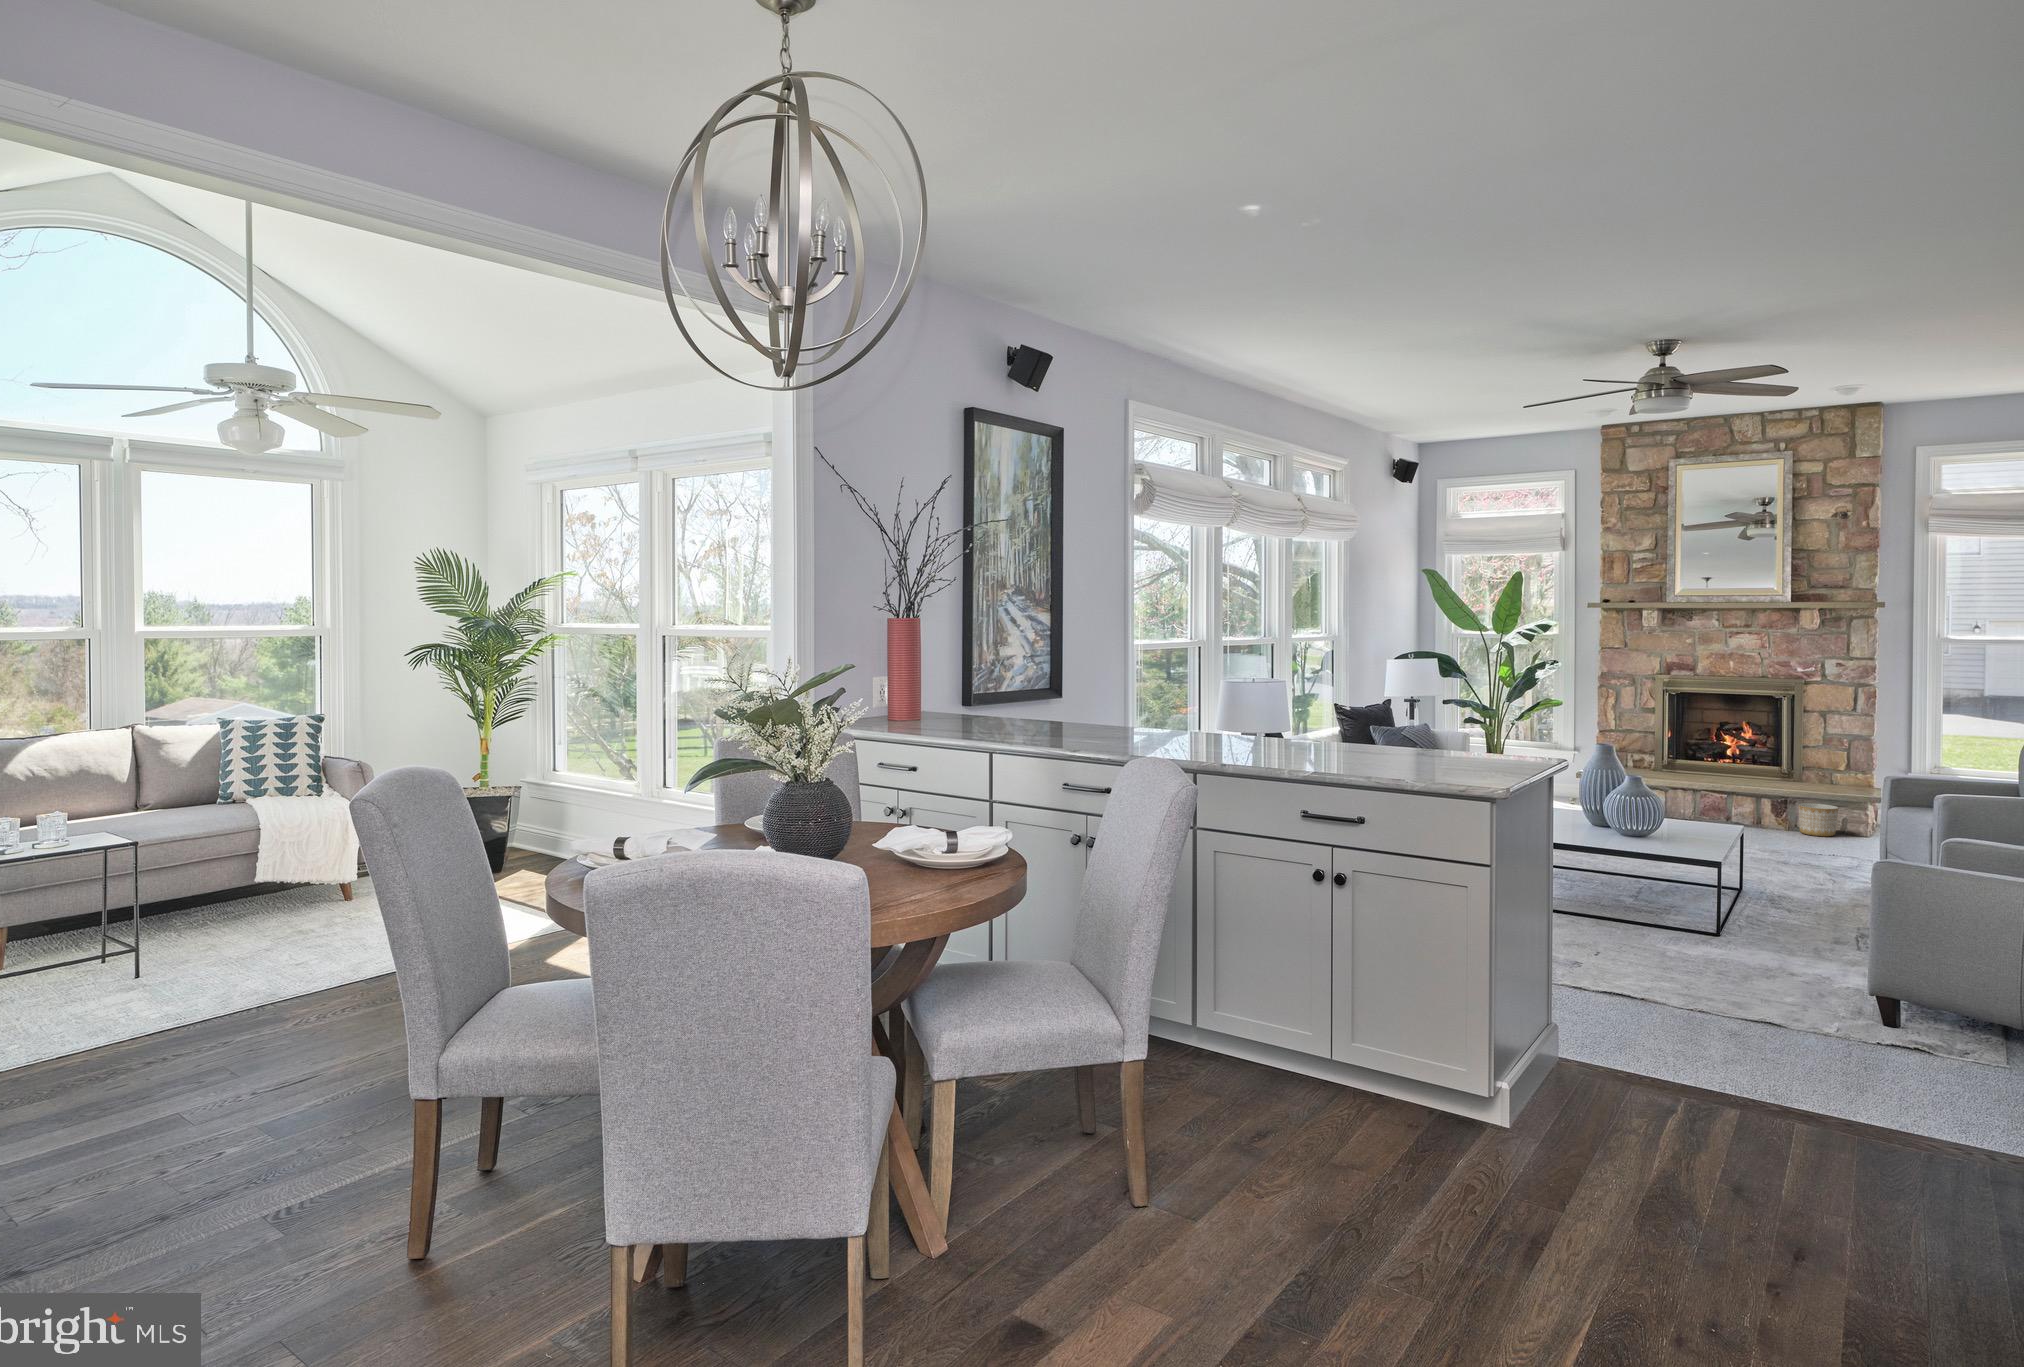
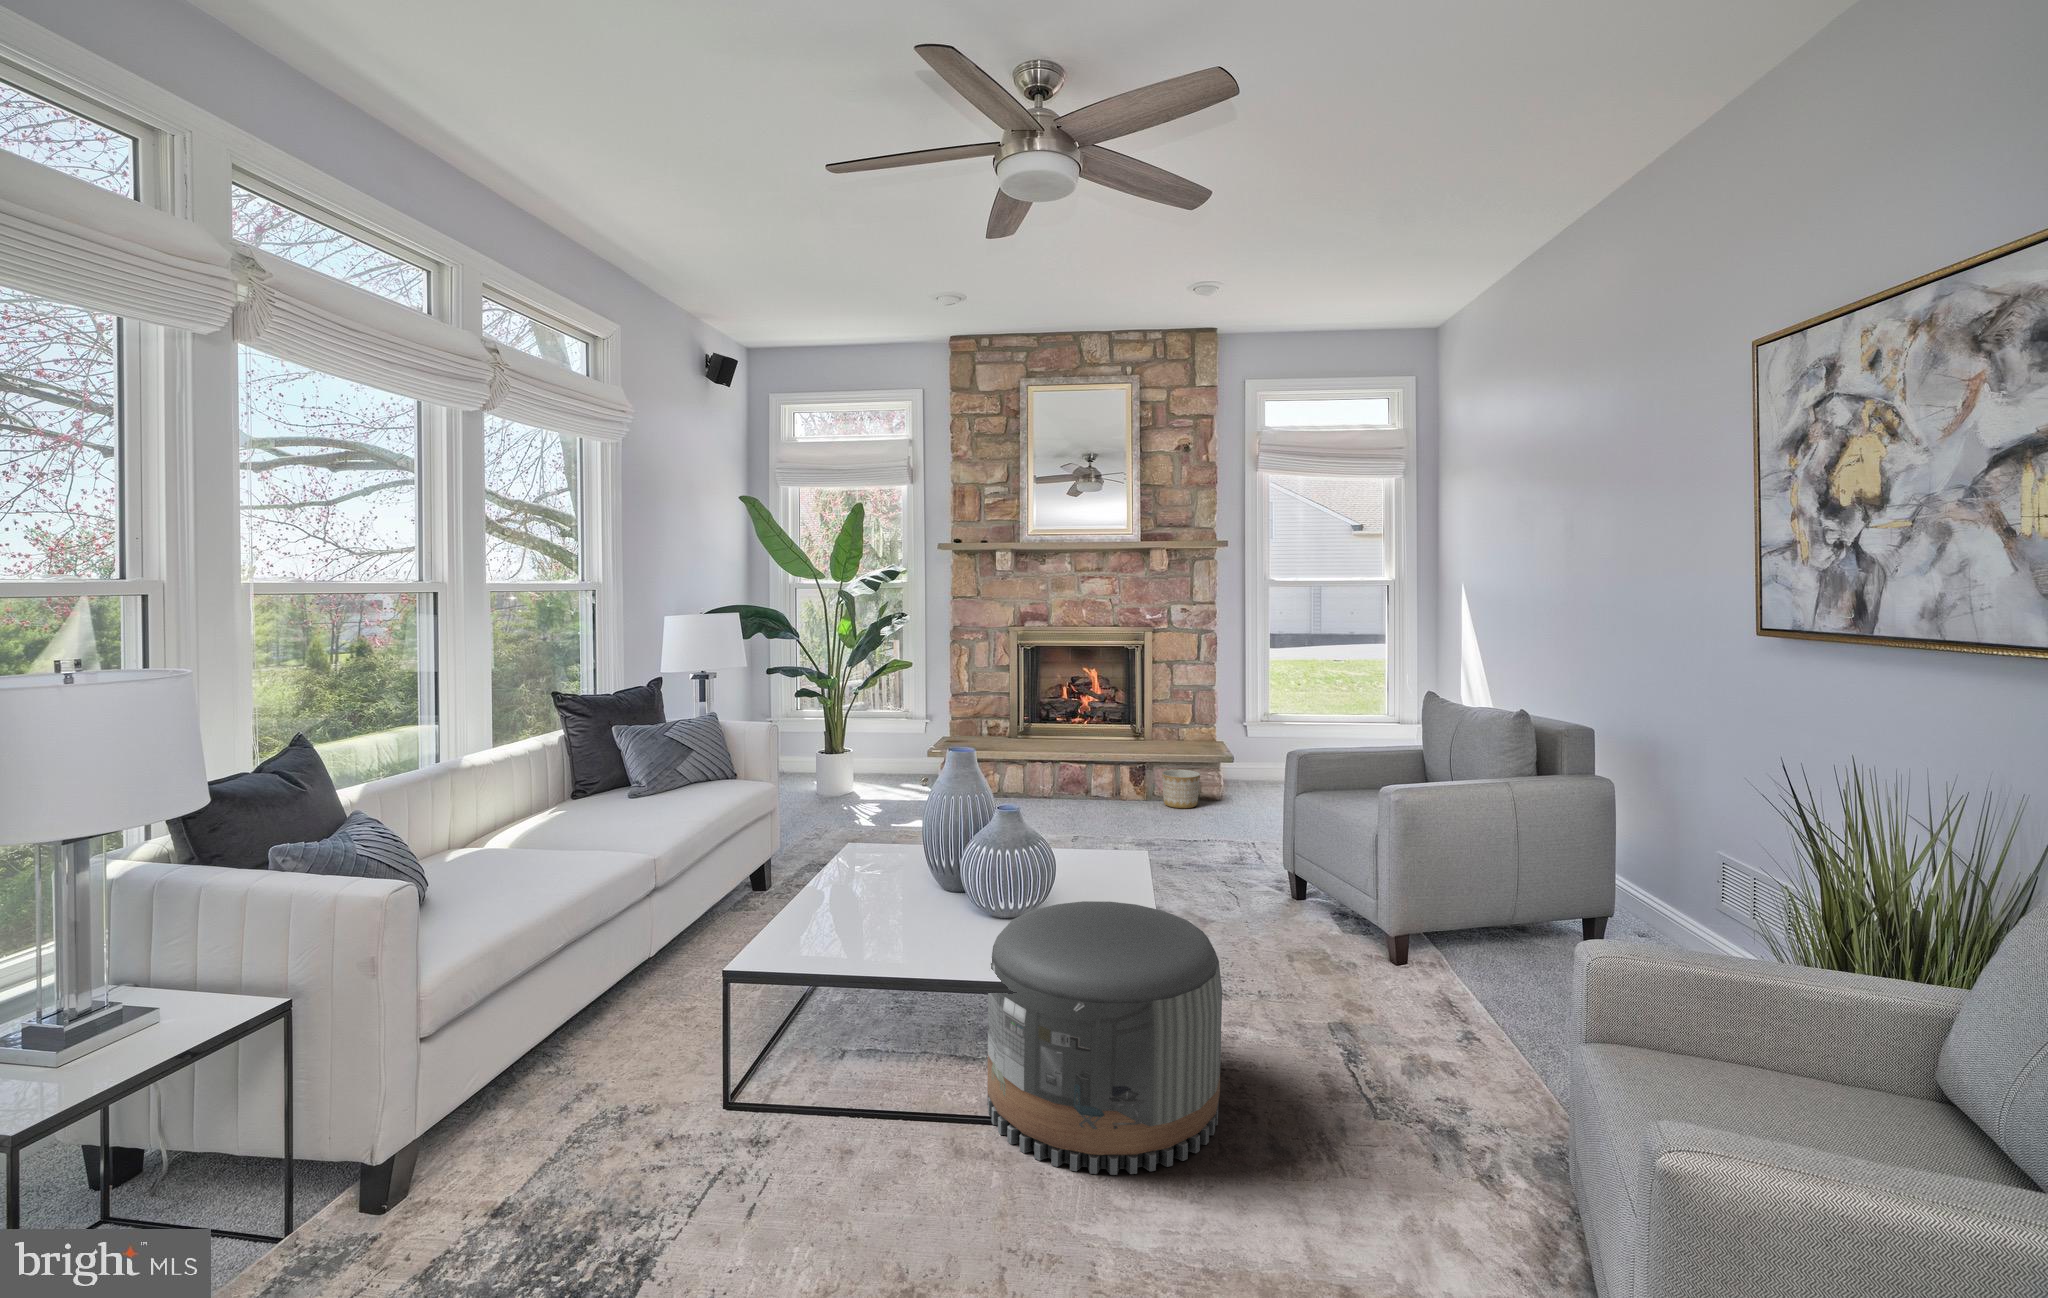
pouf: none [1601,823,1743,942] -> present [987,901,1222,1175]

